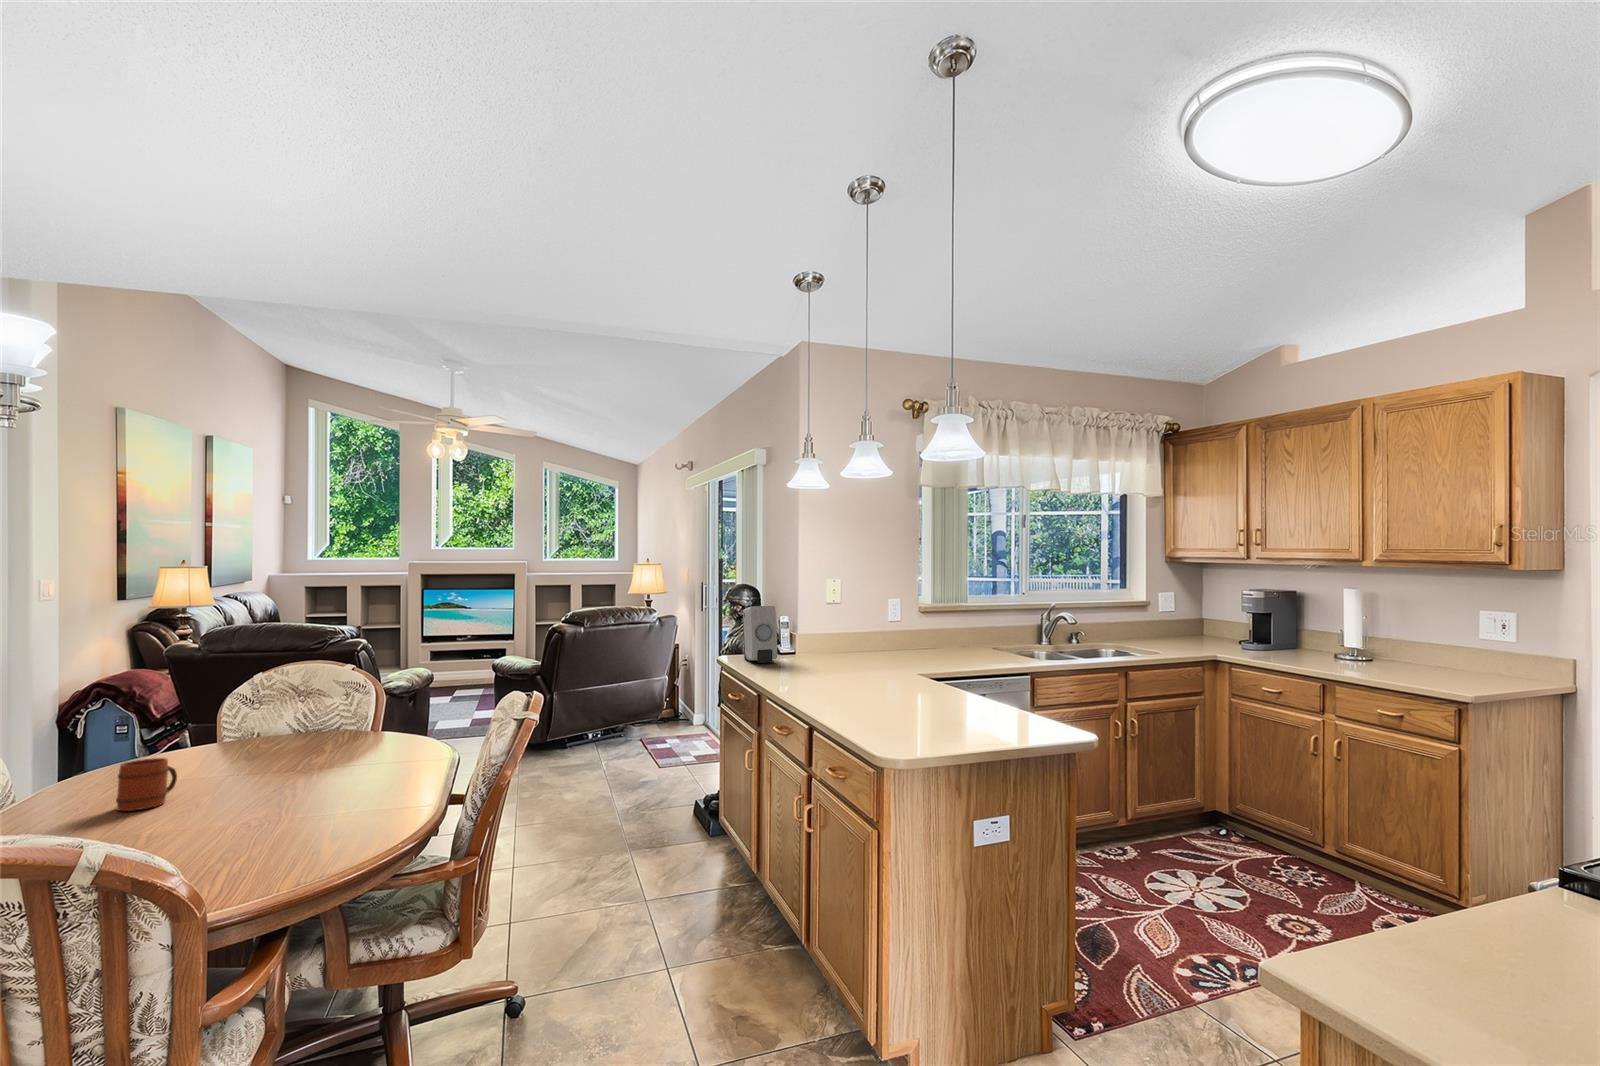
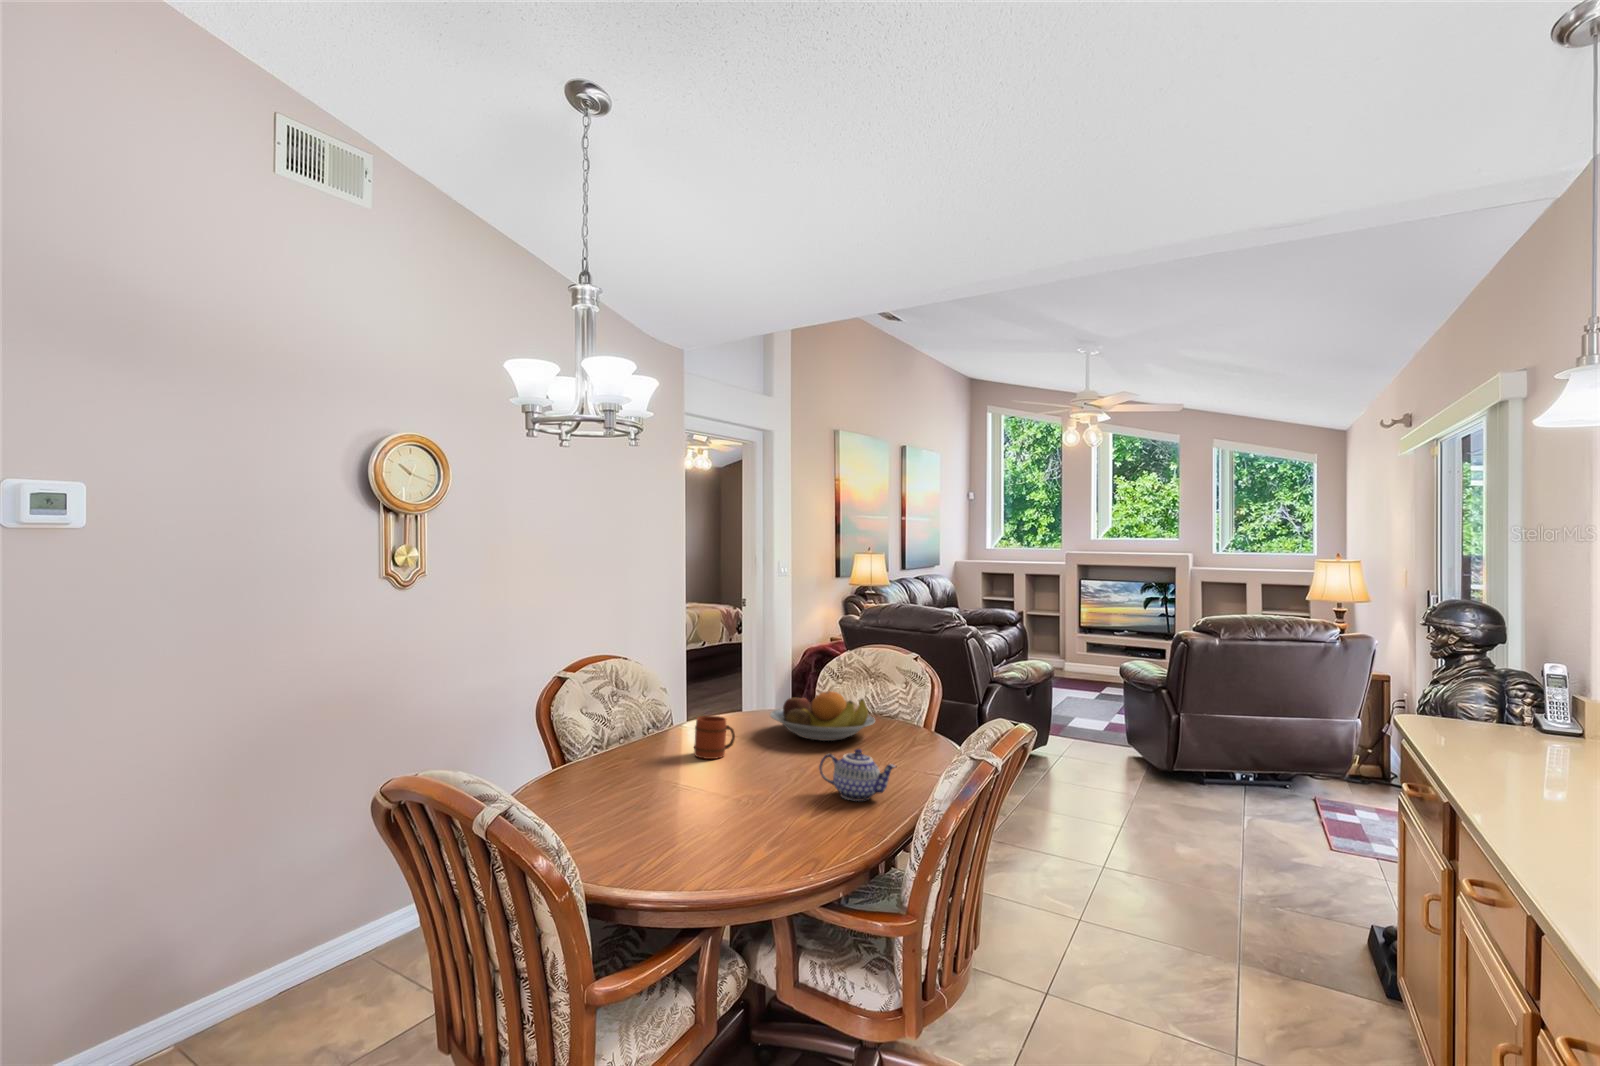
soap dispenser: present [743,606,777,663] -> none [1451,644,1528,747]
fruit bowl: none [196,710,338,766] -> present [770,691,875,741]
teapot: none [331,744,417,793] -> present [819,749,896,801]

